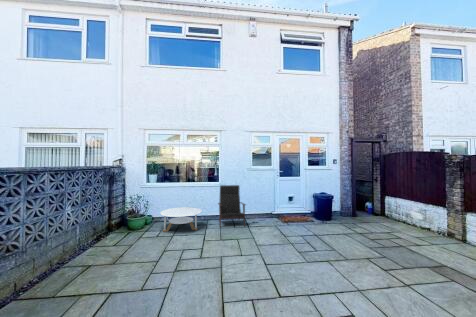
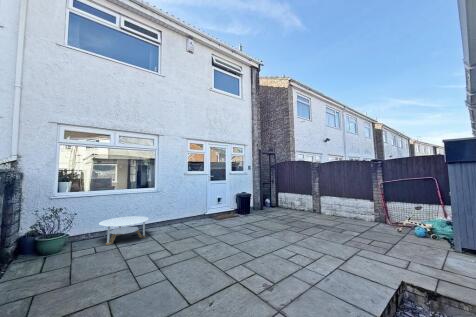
lounge chair: present [218,185,245,227] -> none [158,190,191,231]

